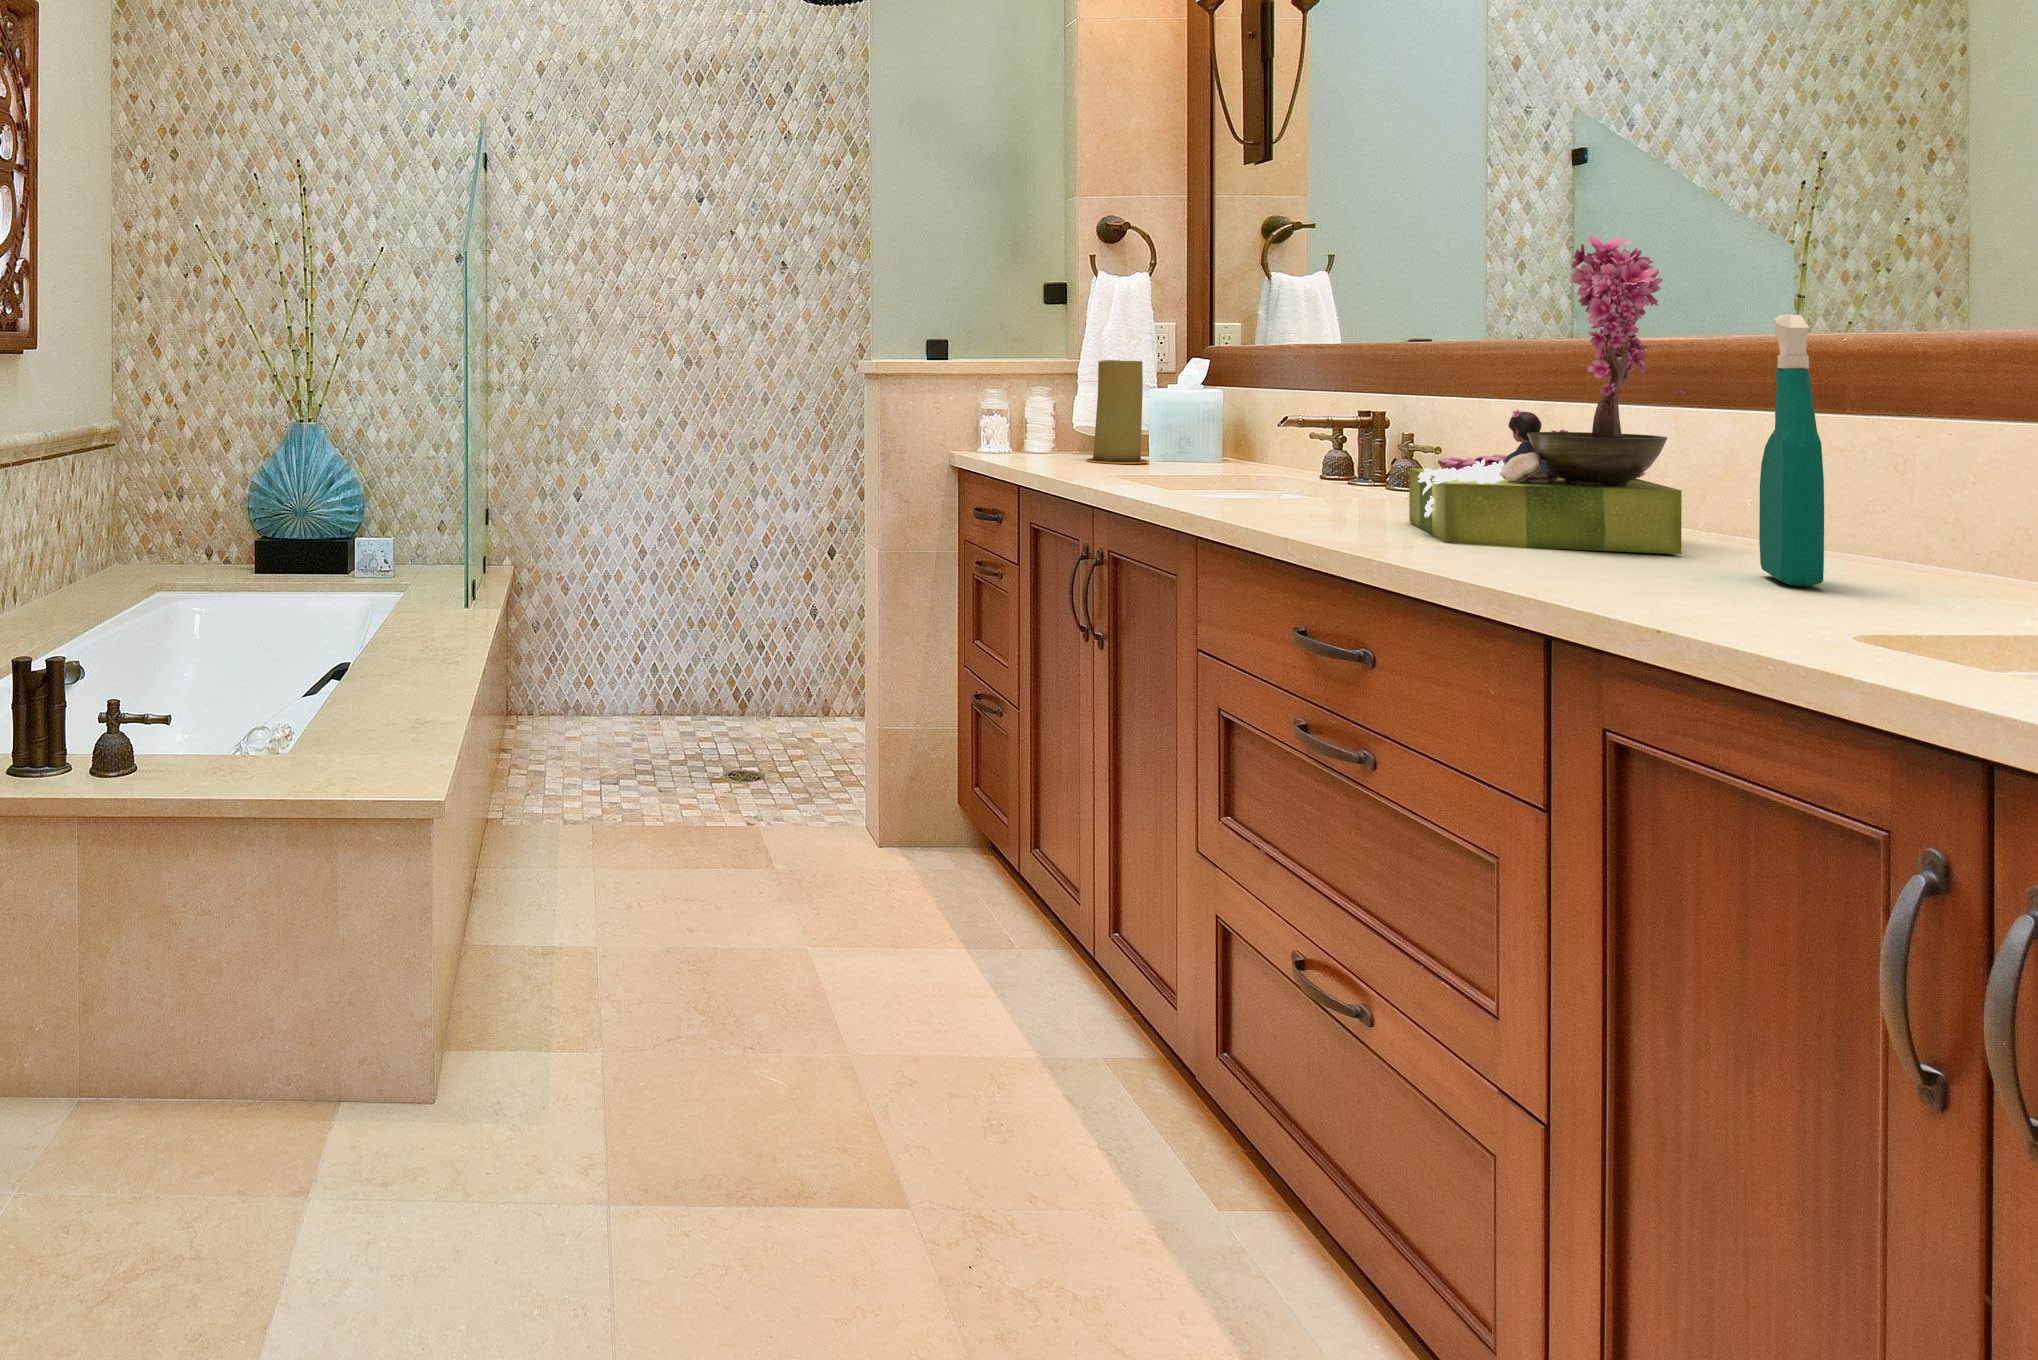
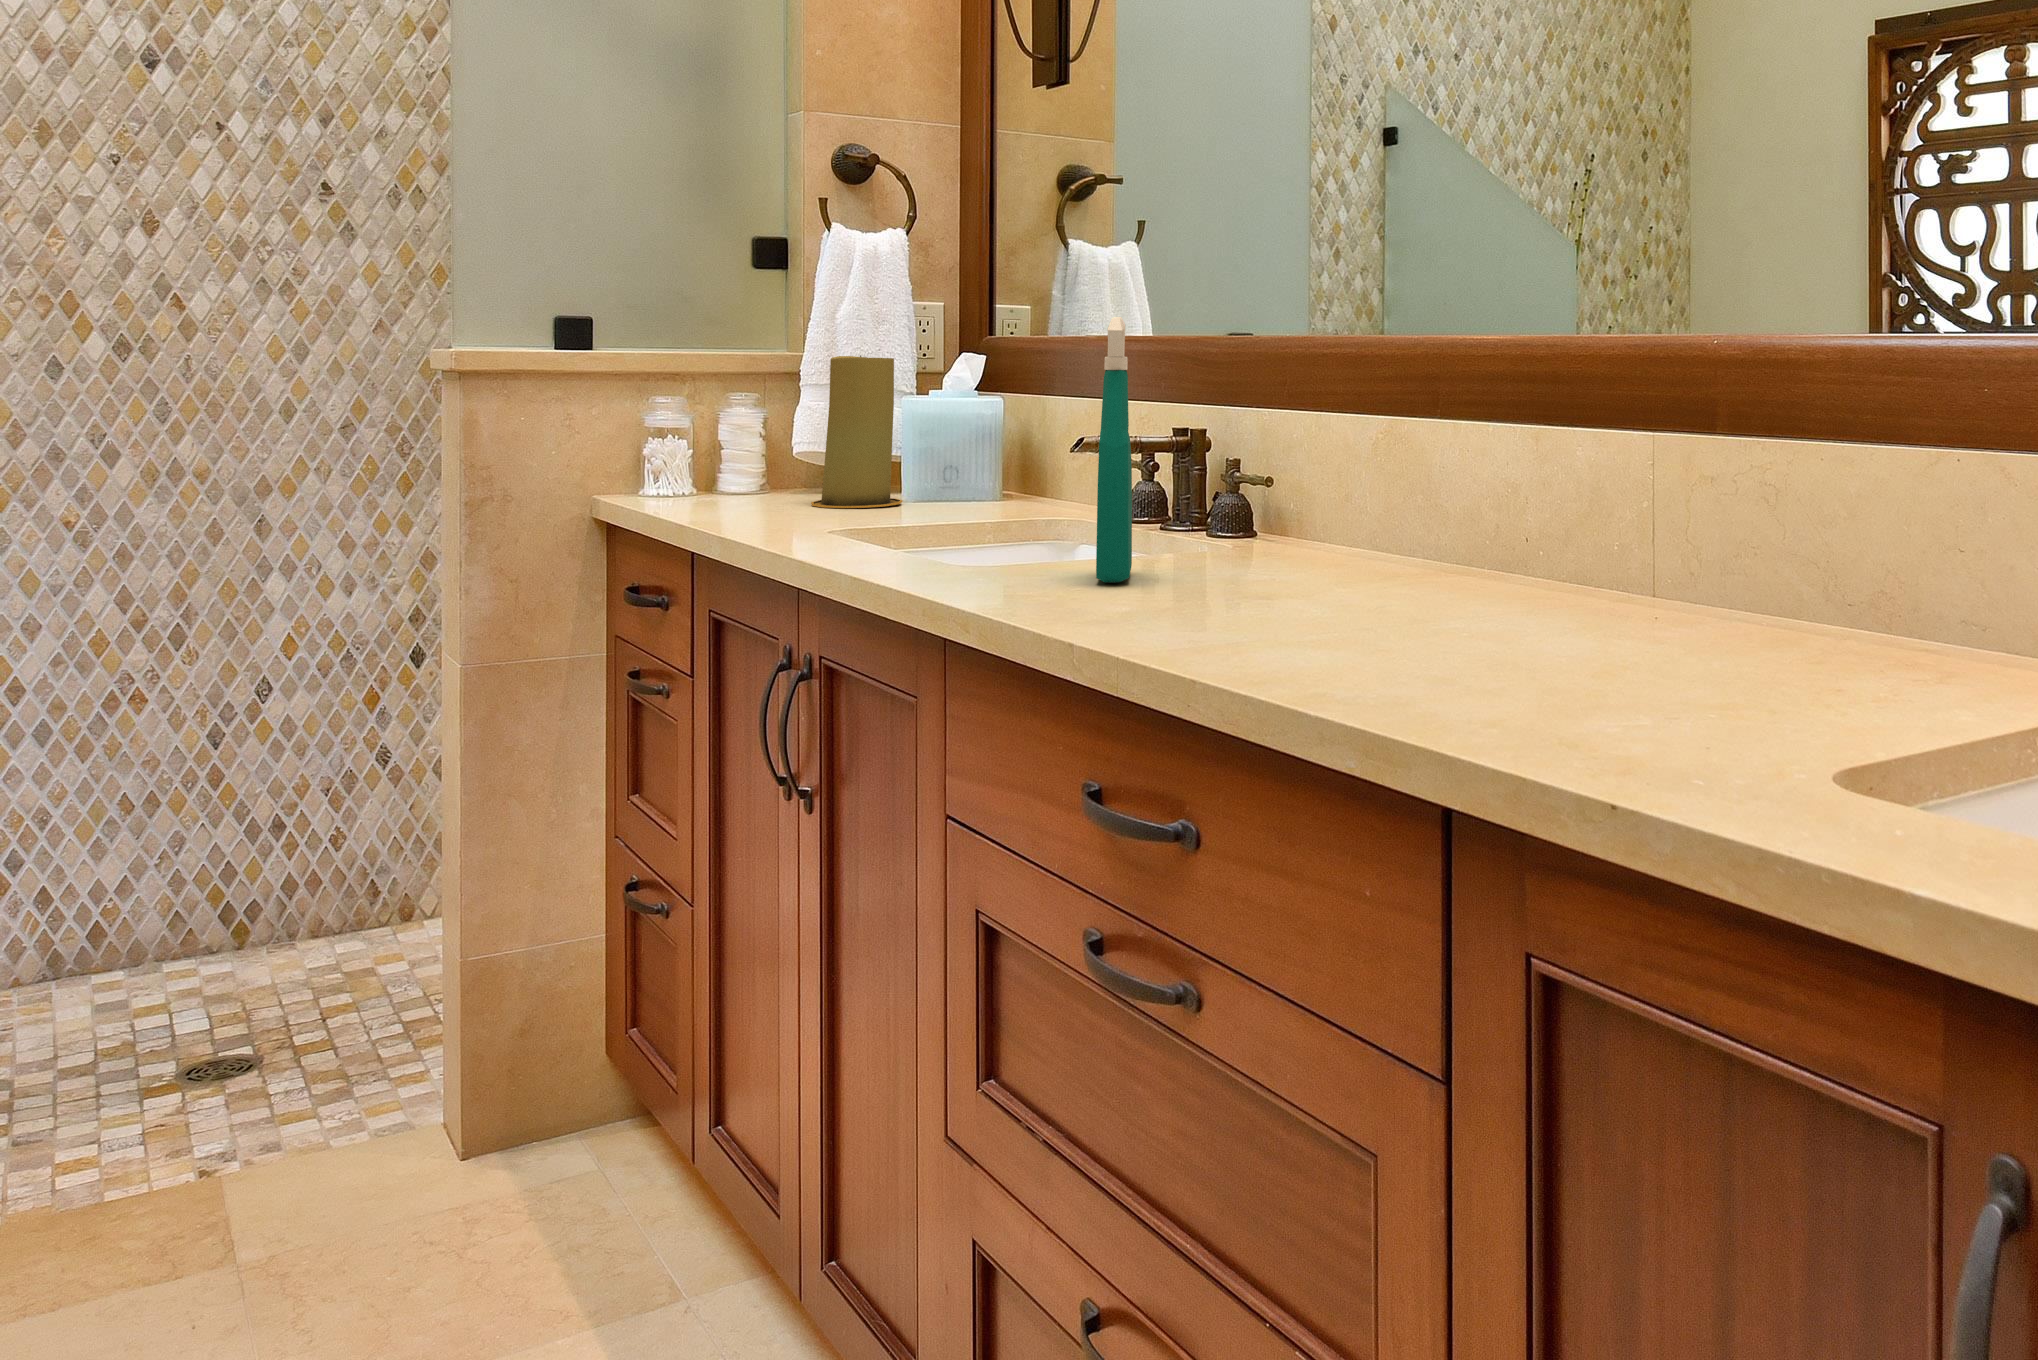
flower arrangement: present [1409,235,1686,554] -> none [1236,204,1545,641]
spray bottle: present [1759,315,1824,587] -> present [1096,317,1132,583]

